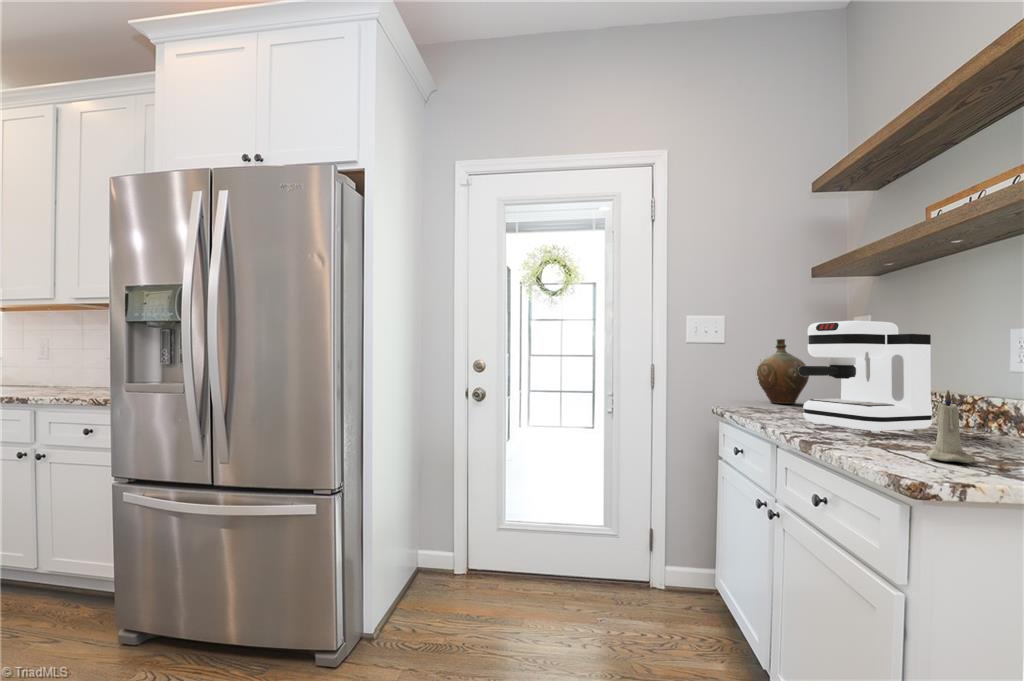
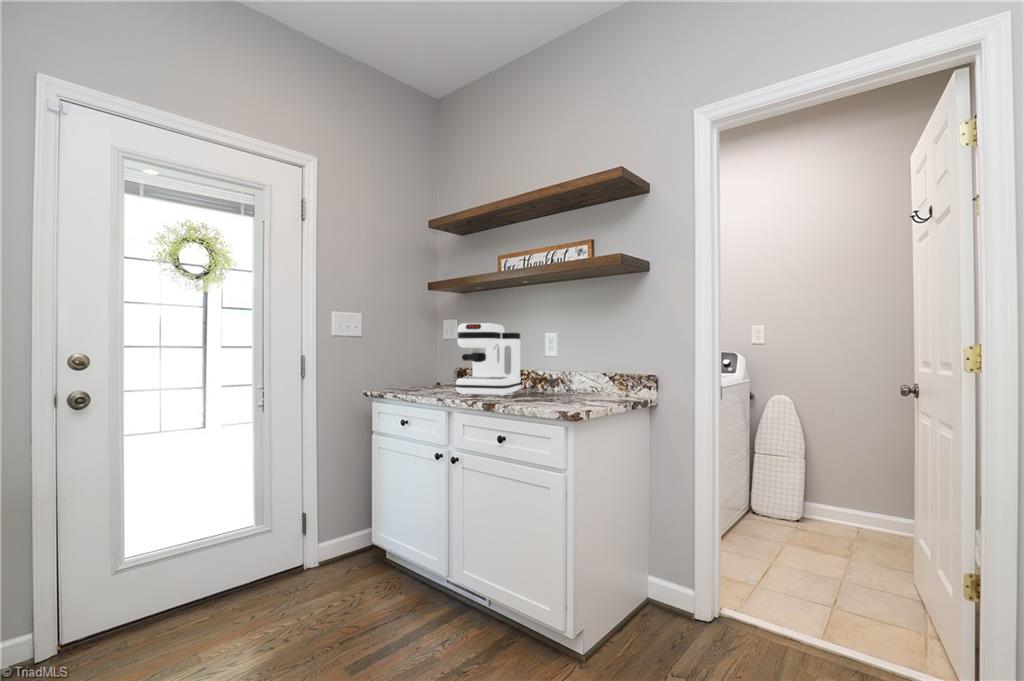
ceramic jug: present [757,339,809,404] -> none [385,334,422,385]
candle: present [926,390,975,463] -> none [552,364,573,404]

